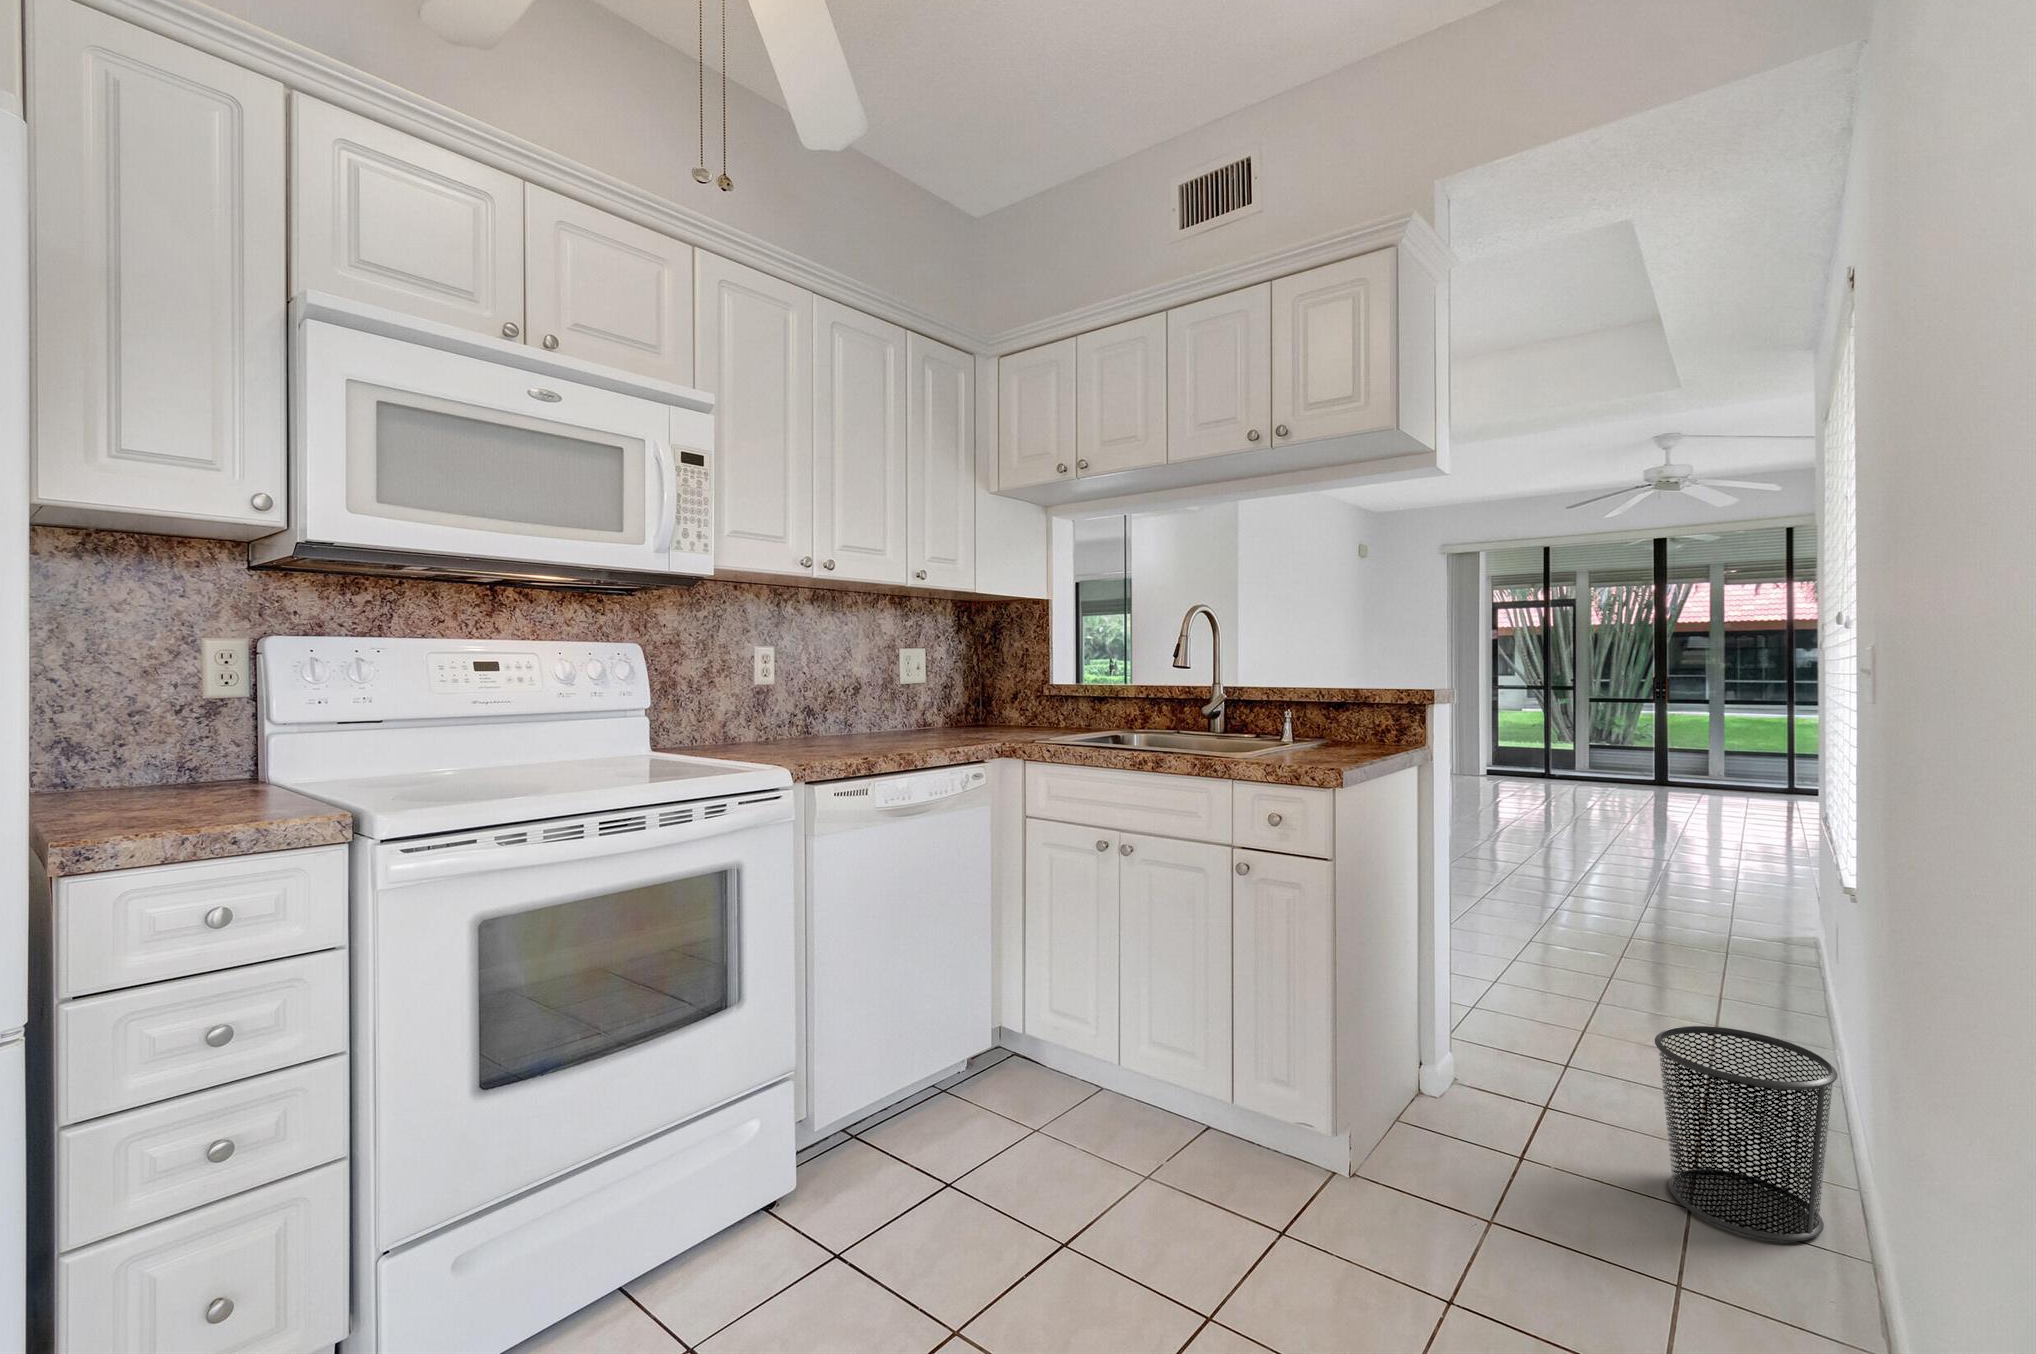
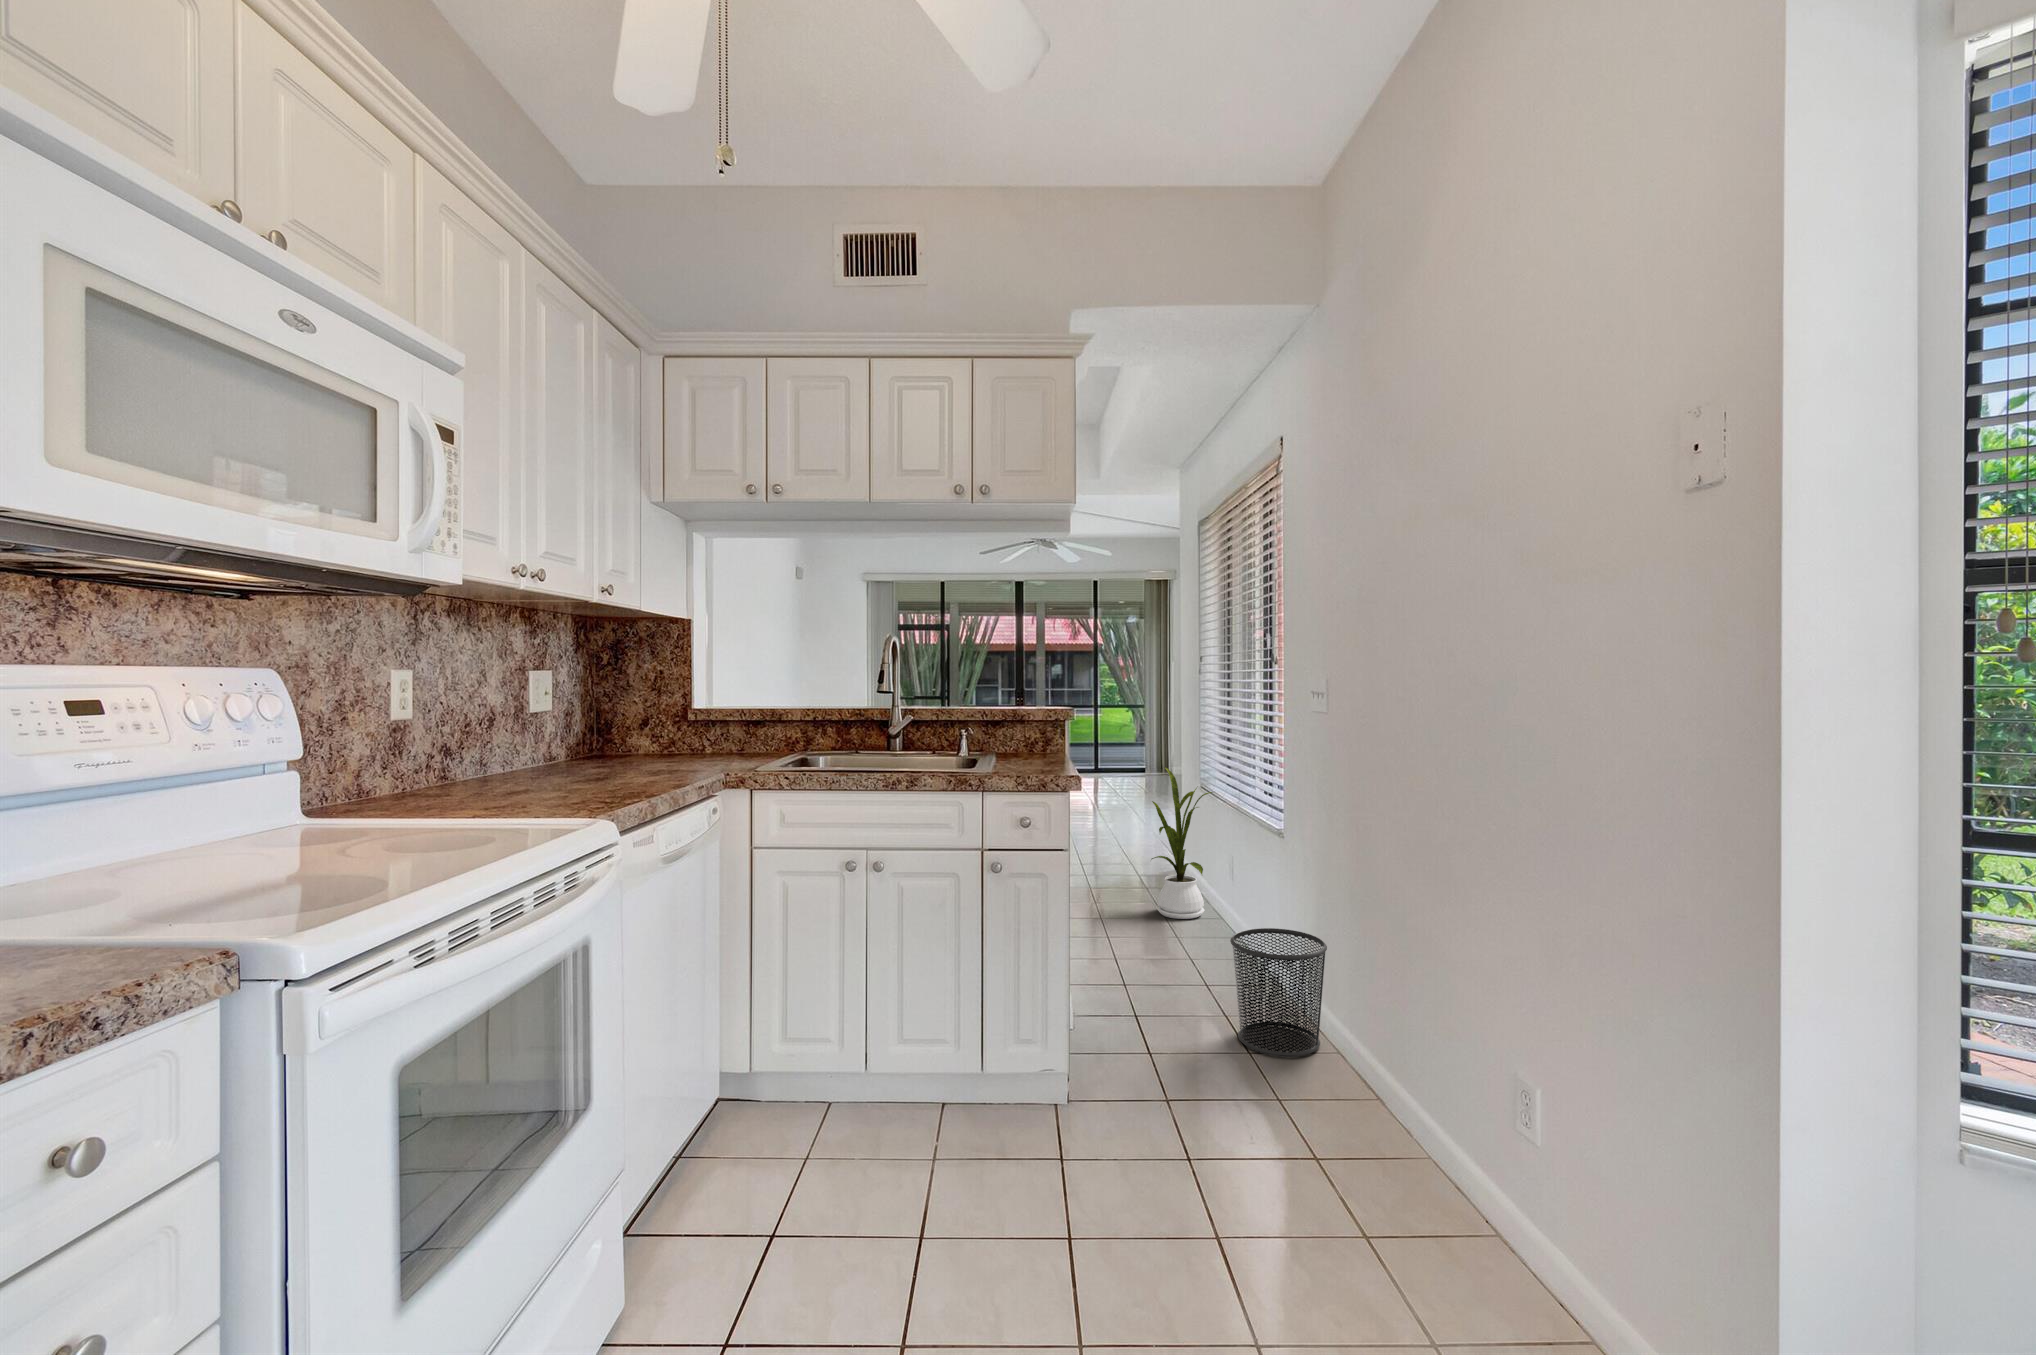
house plant: none [1687,783,1811,1009] -> present [1152,768,1213,919]

